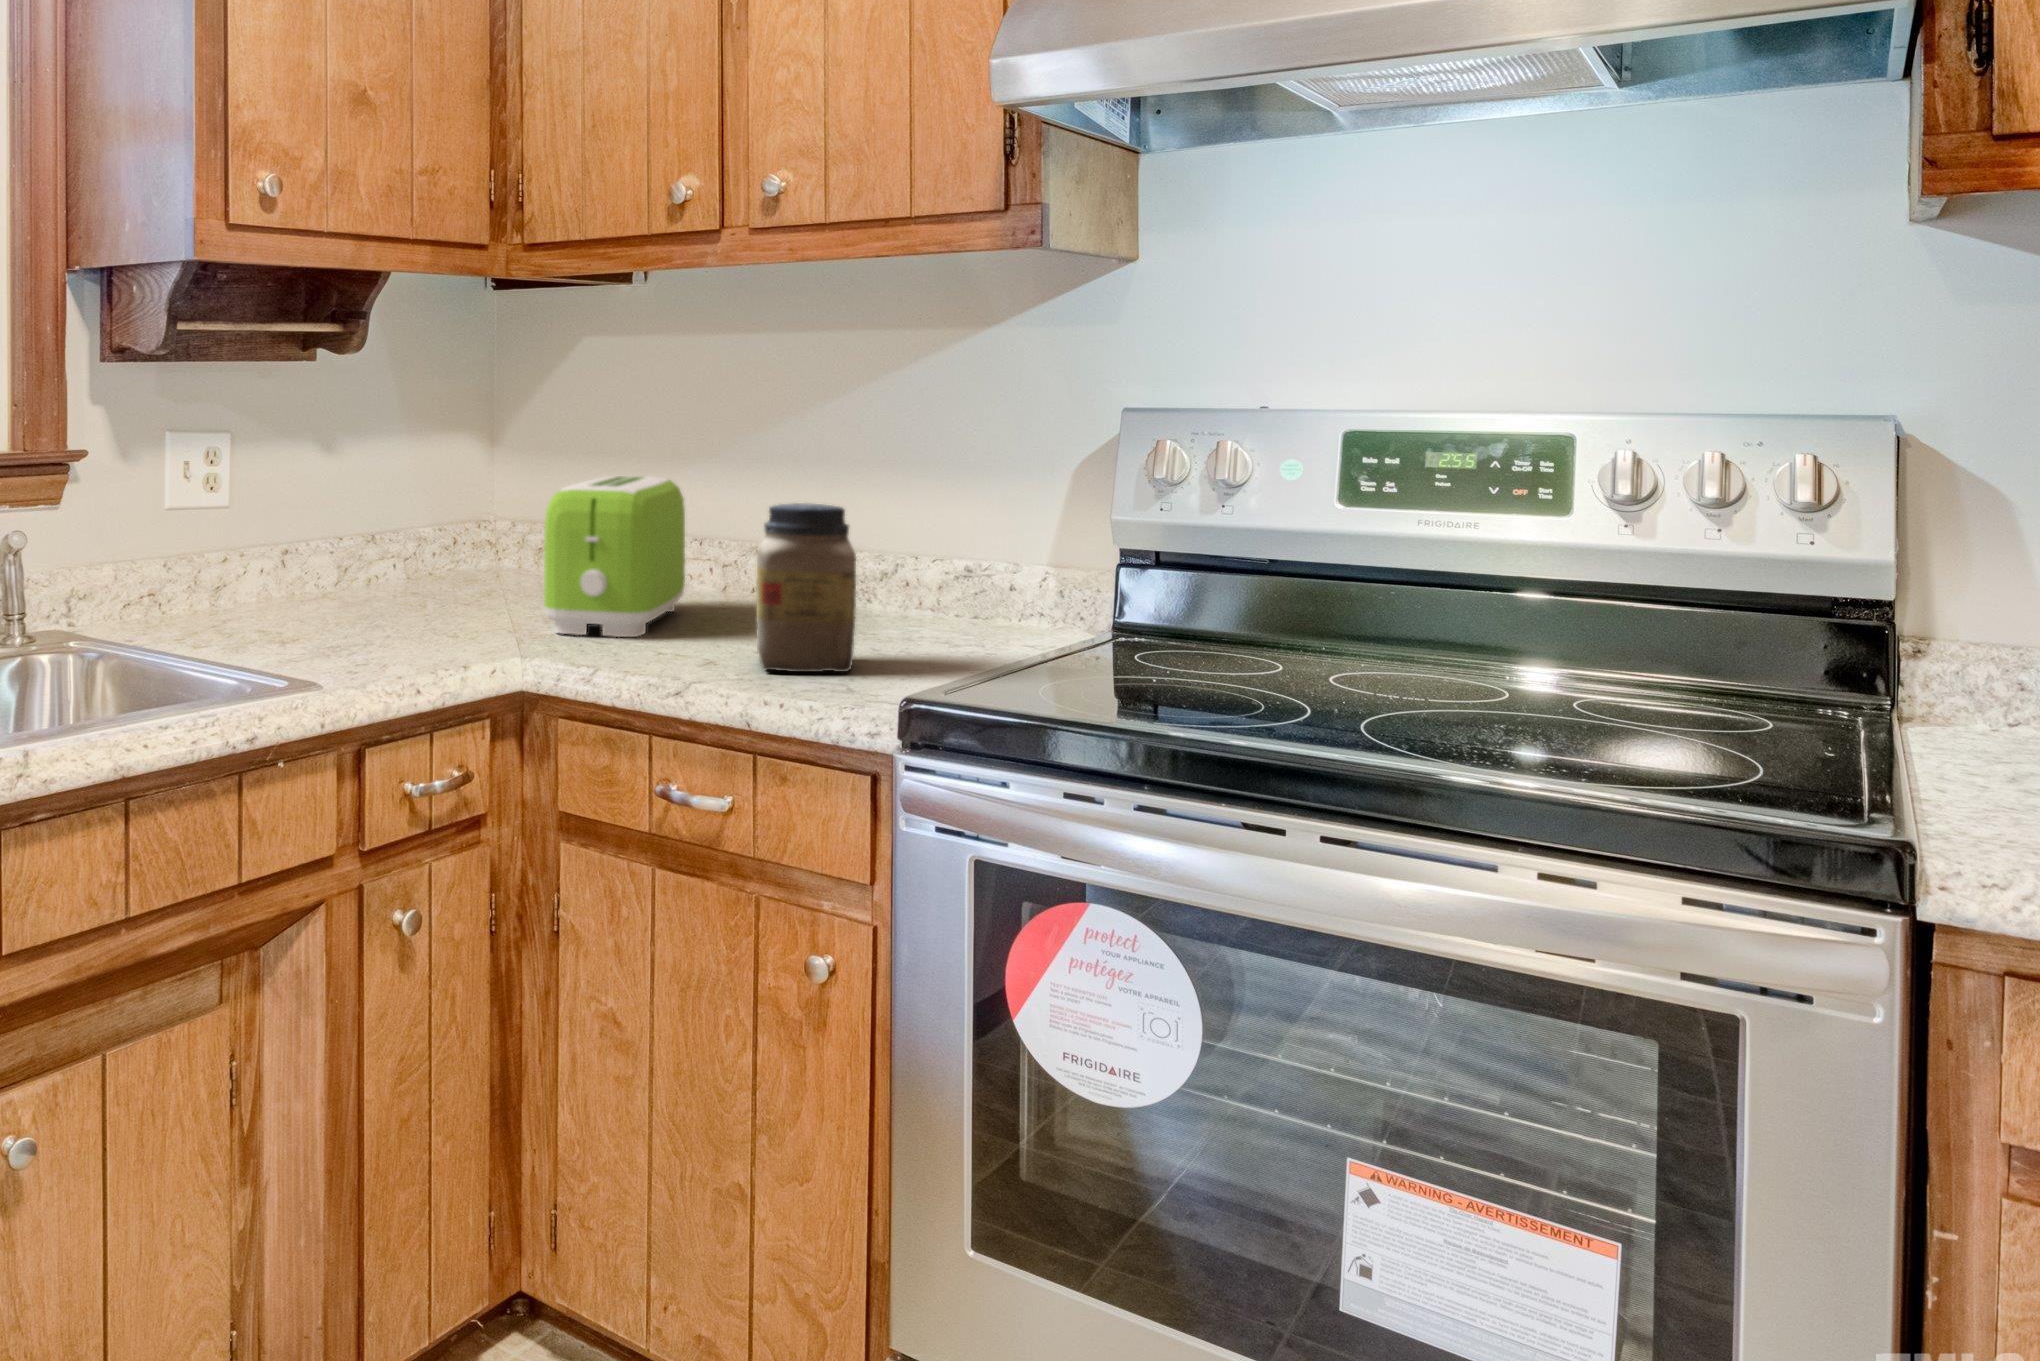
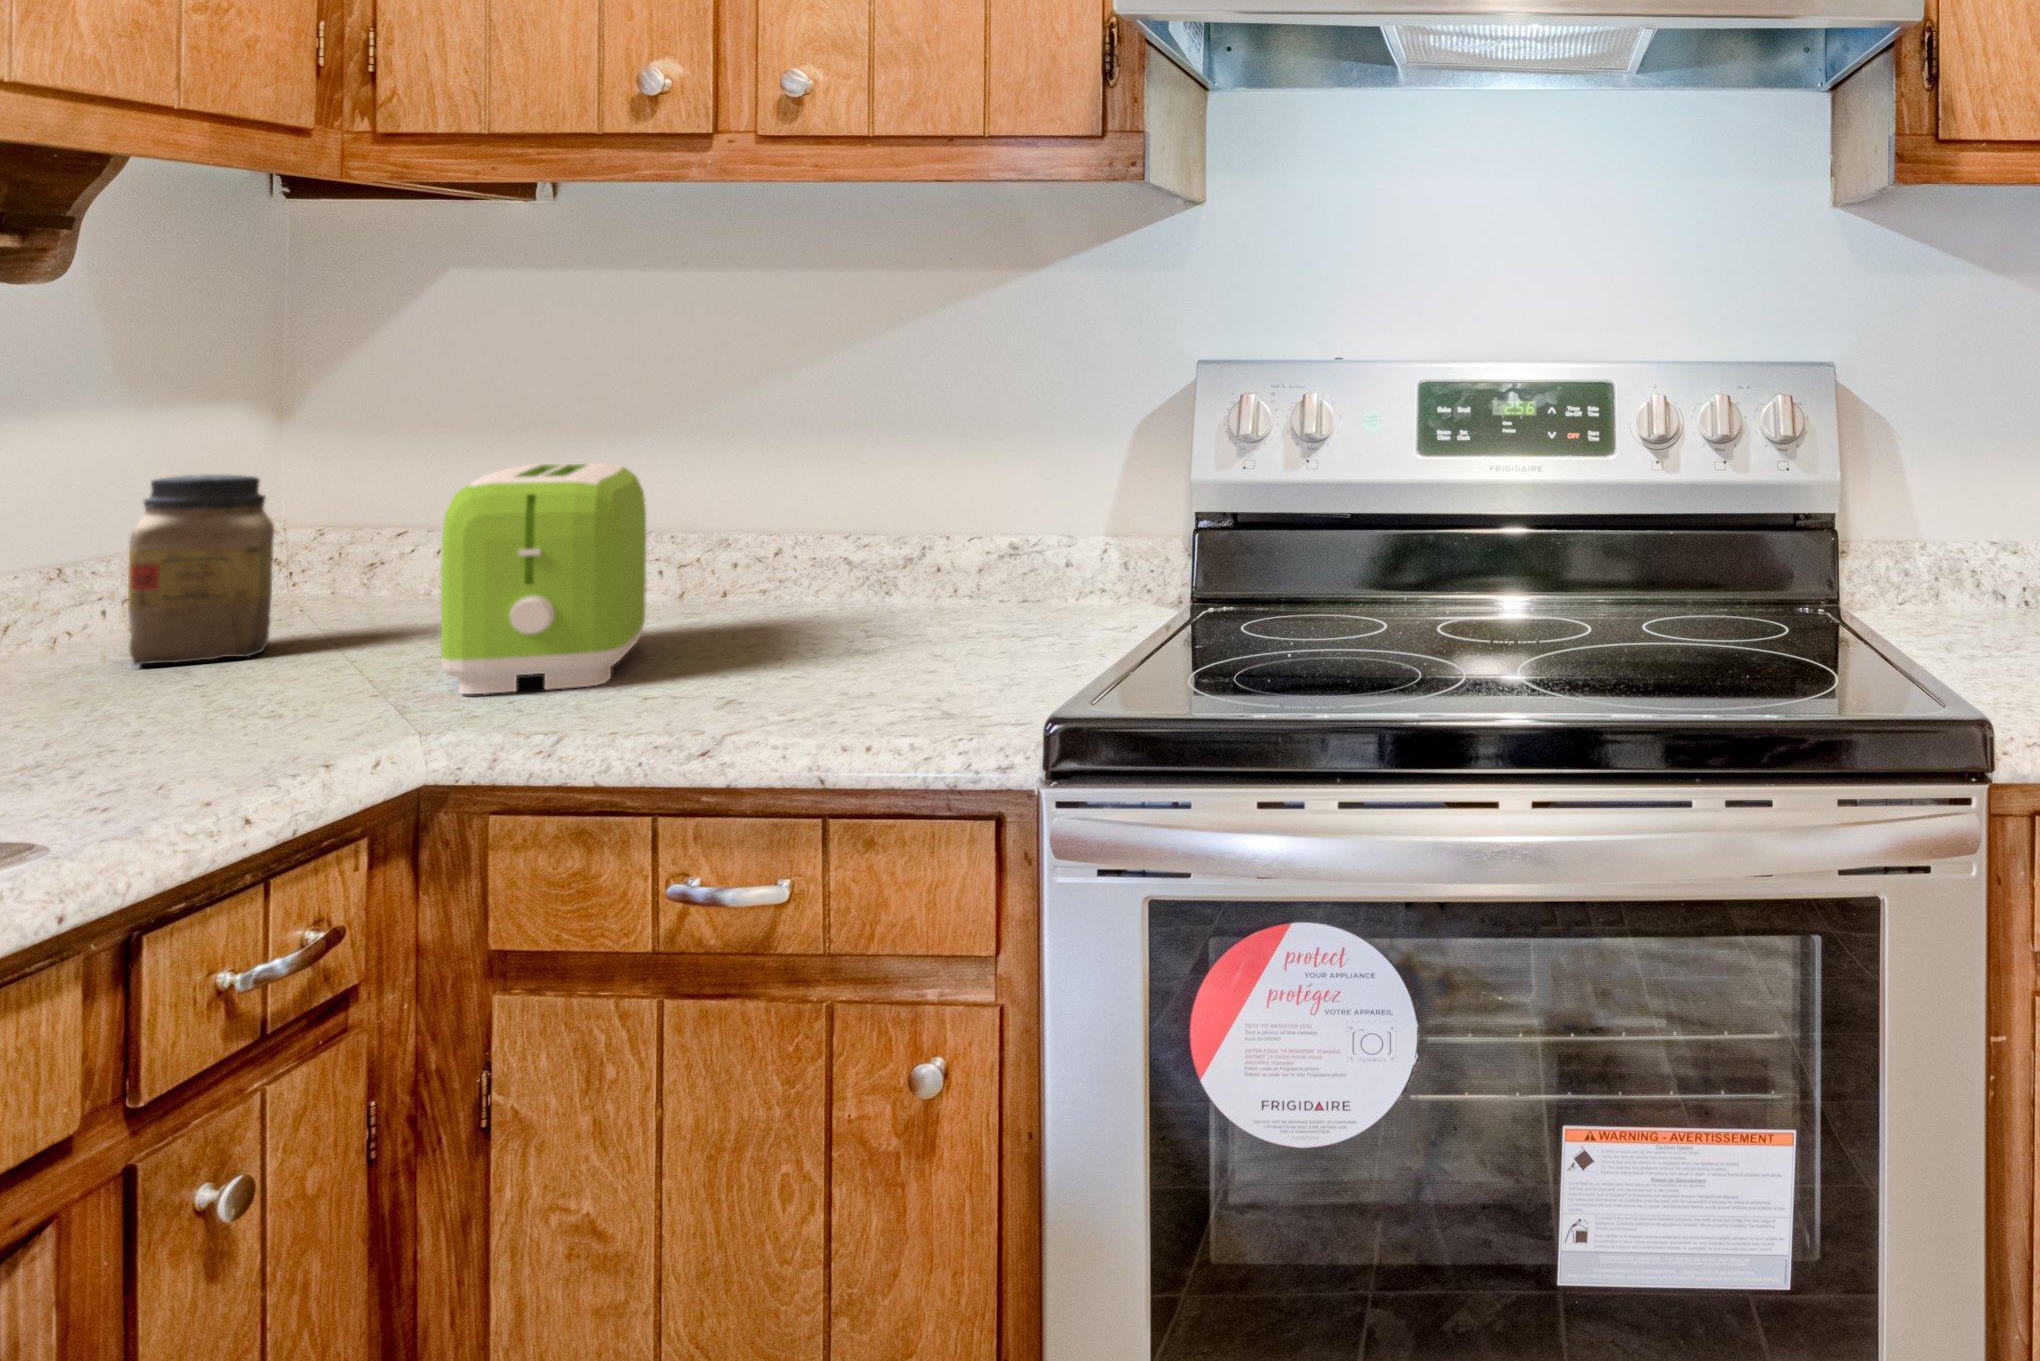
jar: present [756,503,856,672] -> present [128,474,274,665]

